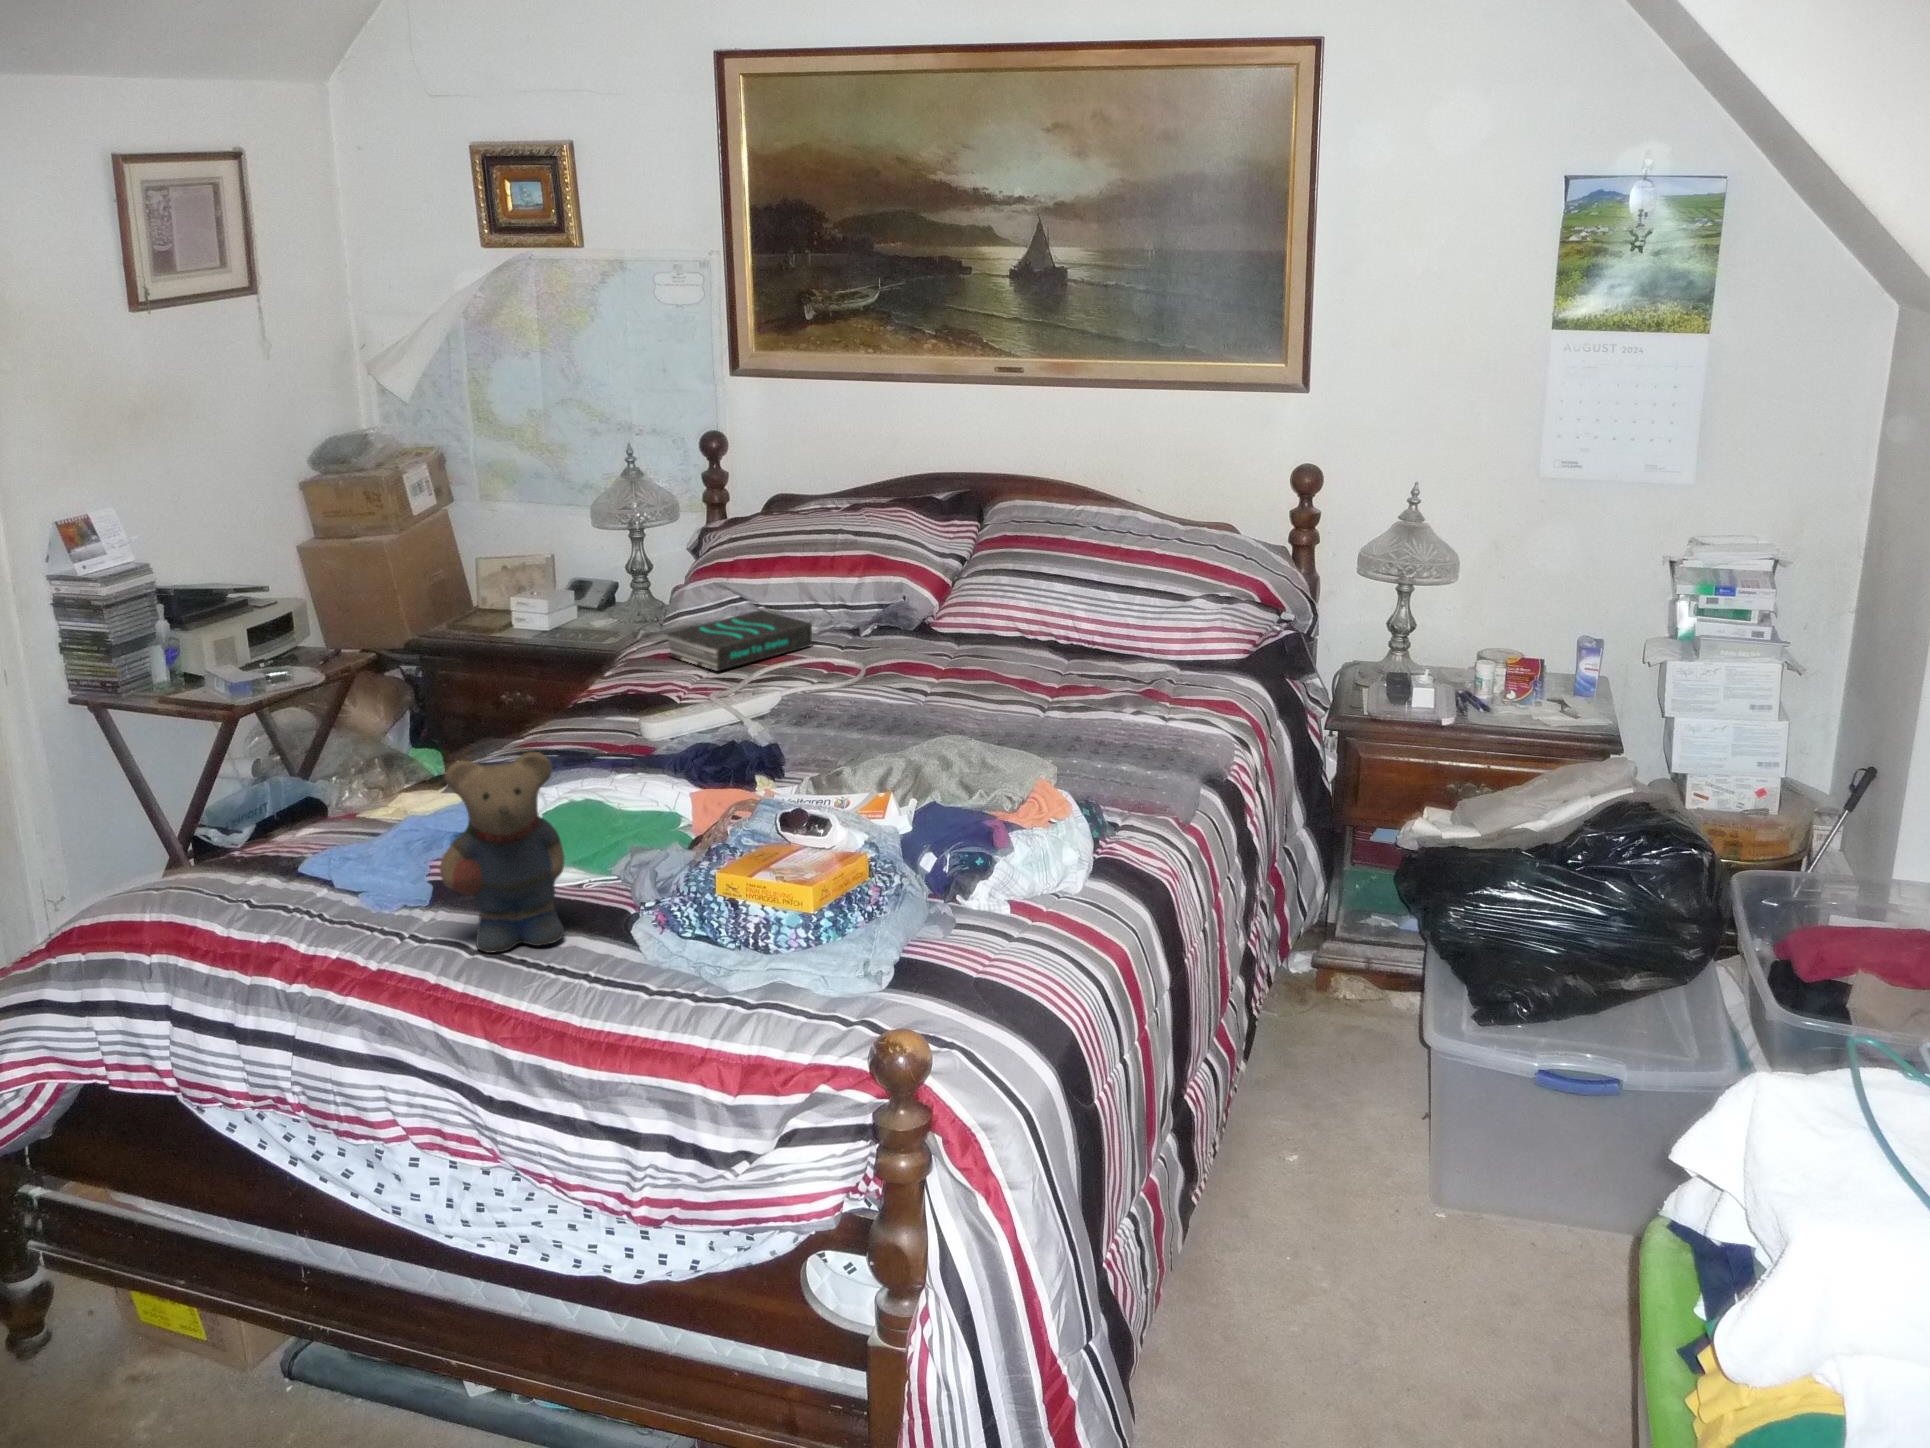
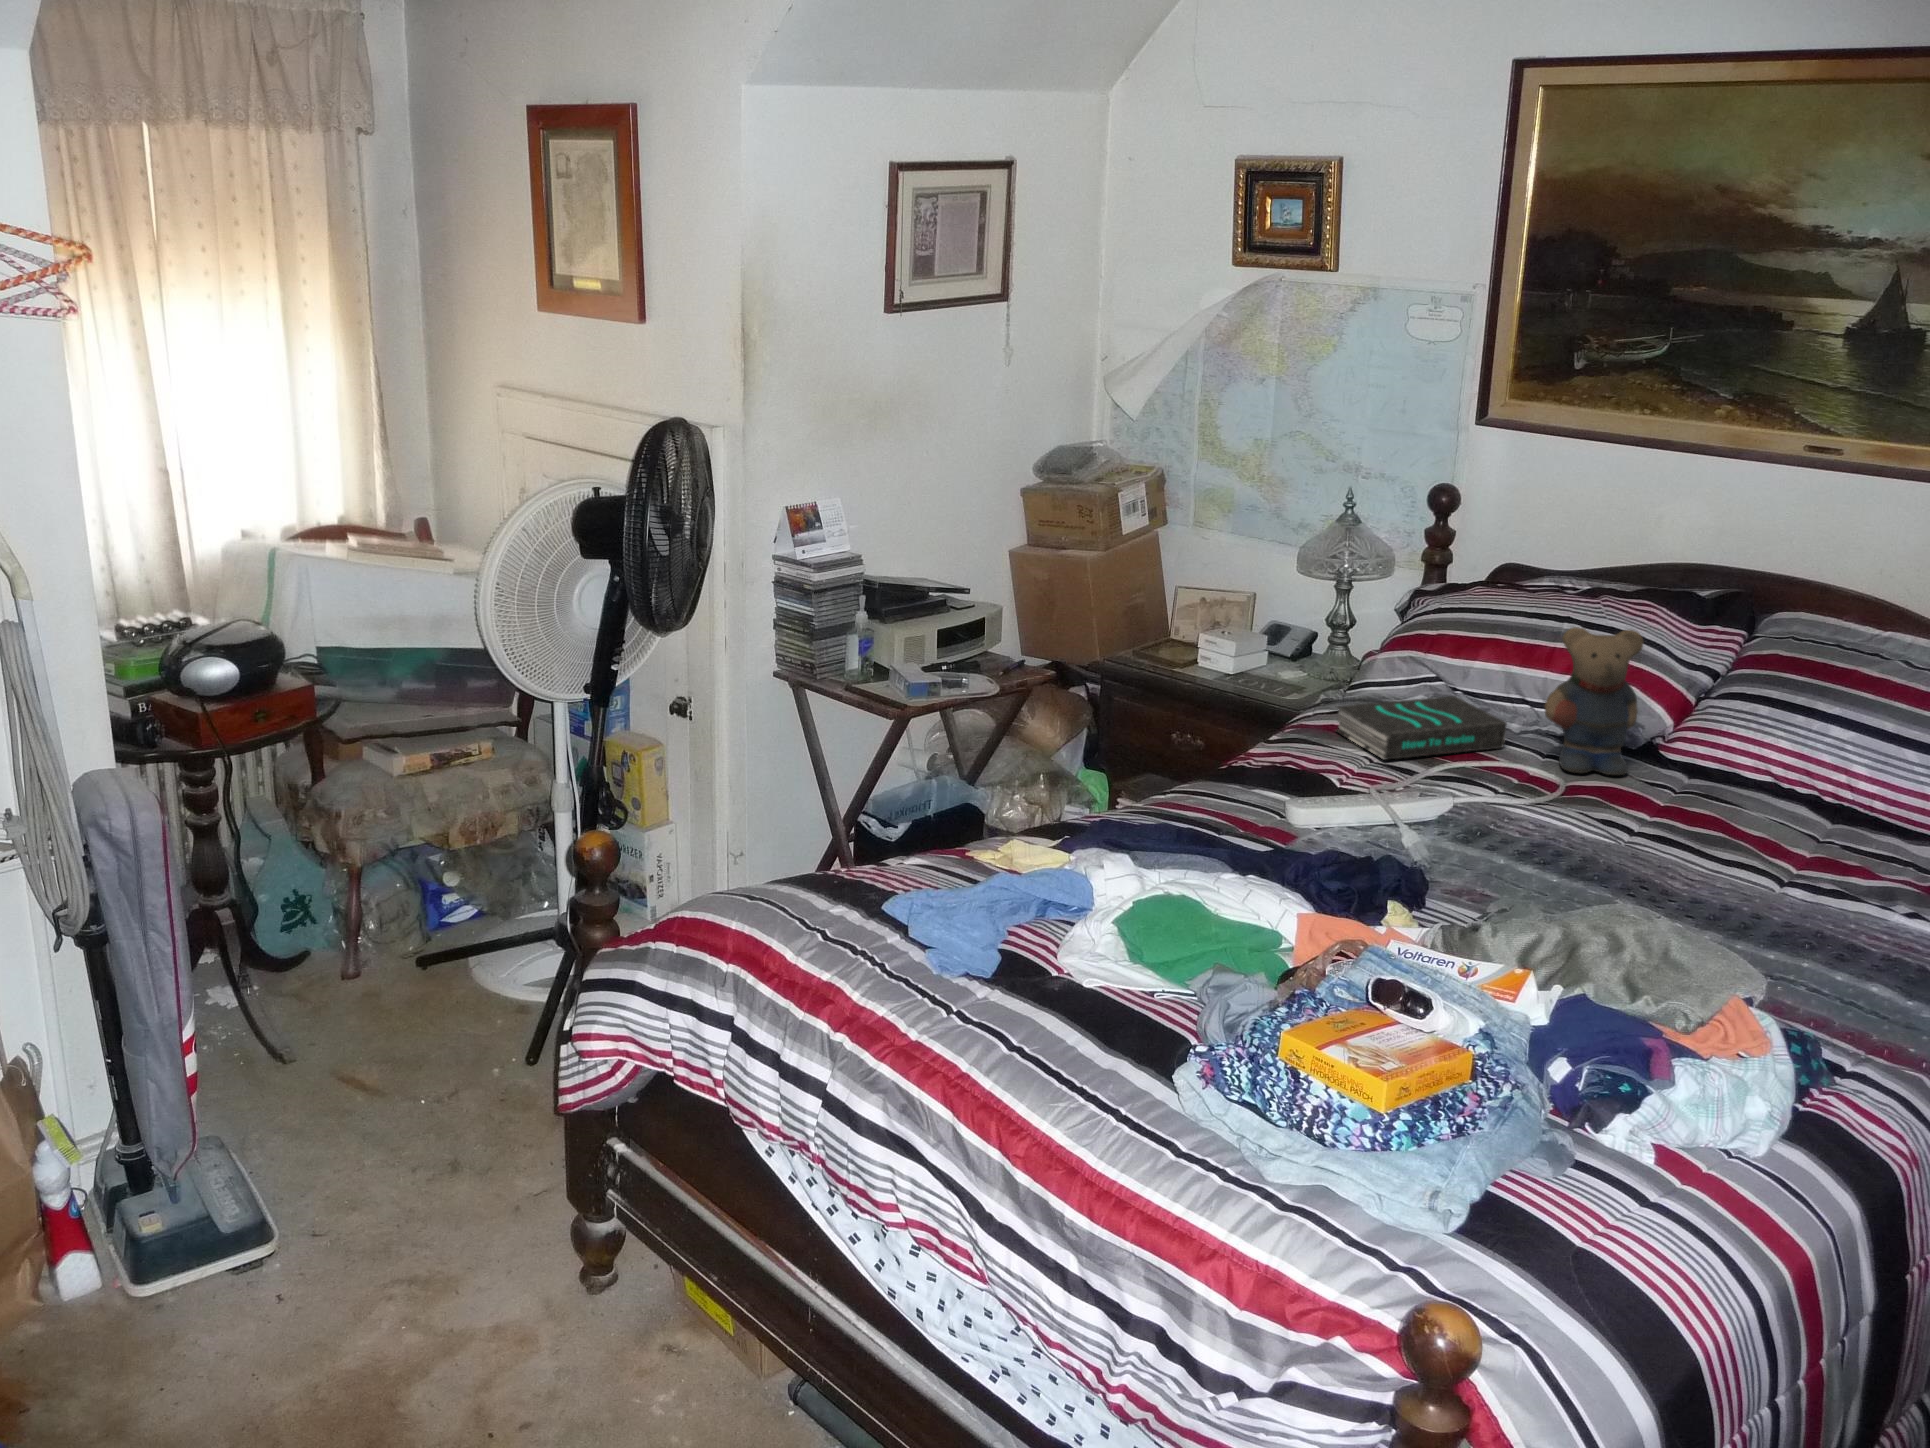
teddy bear: present [440,752,564,953] -> present [1545,627,1643,775]

